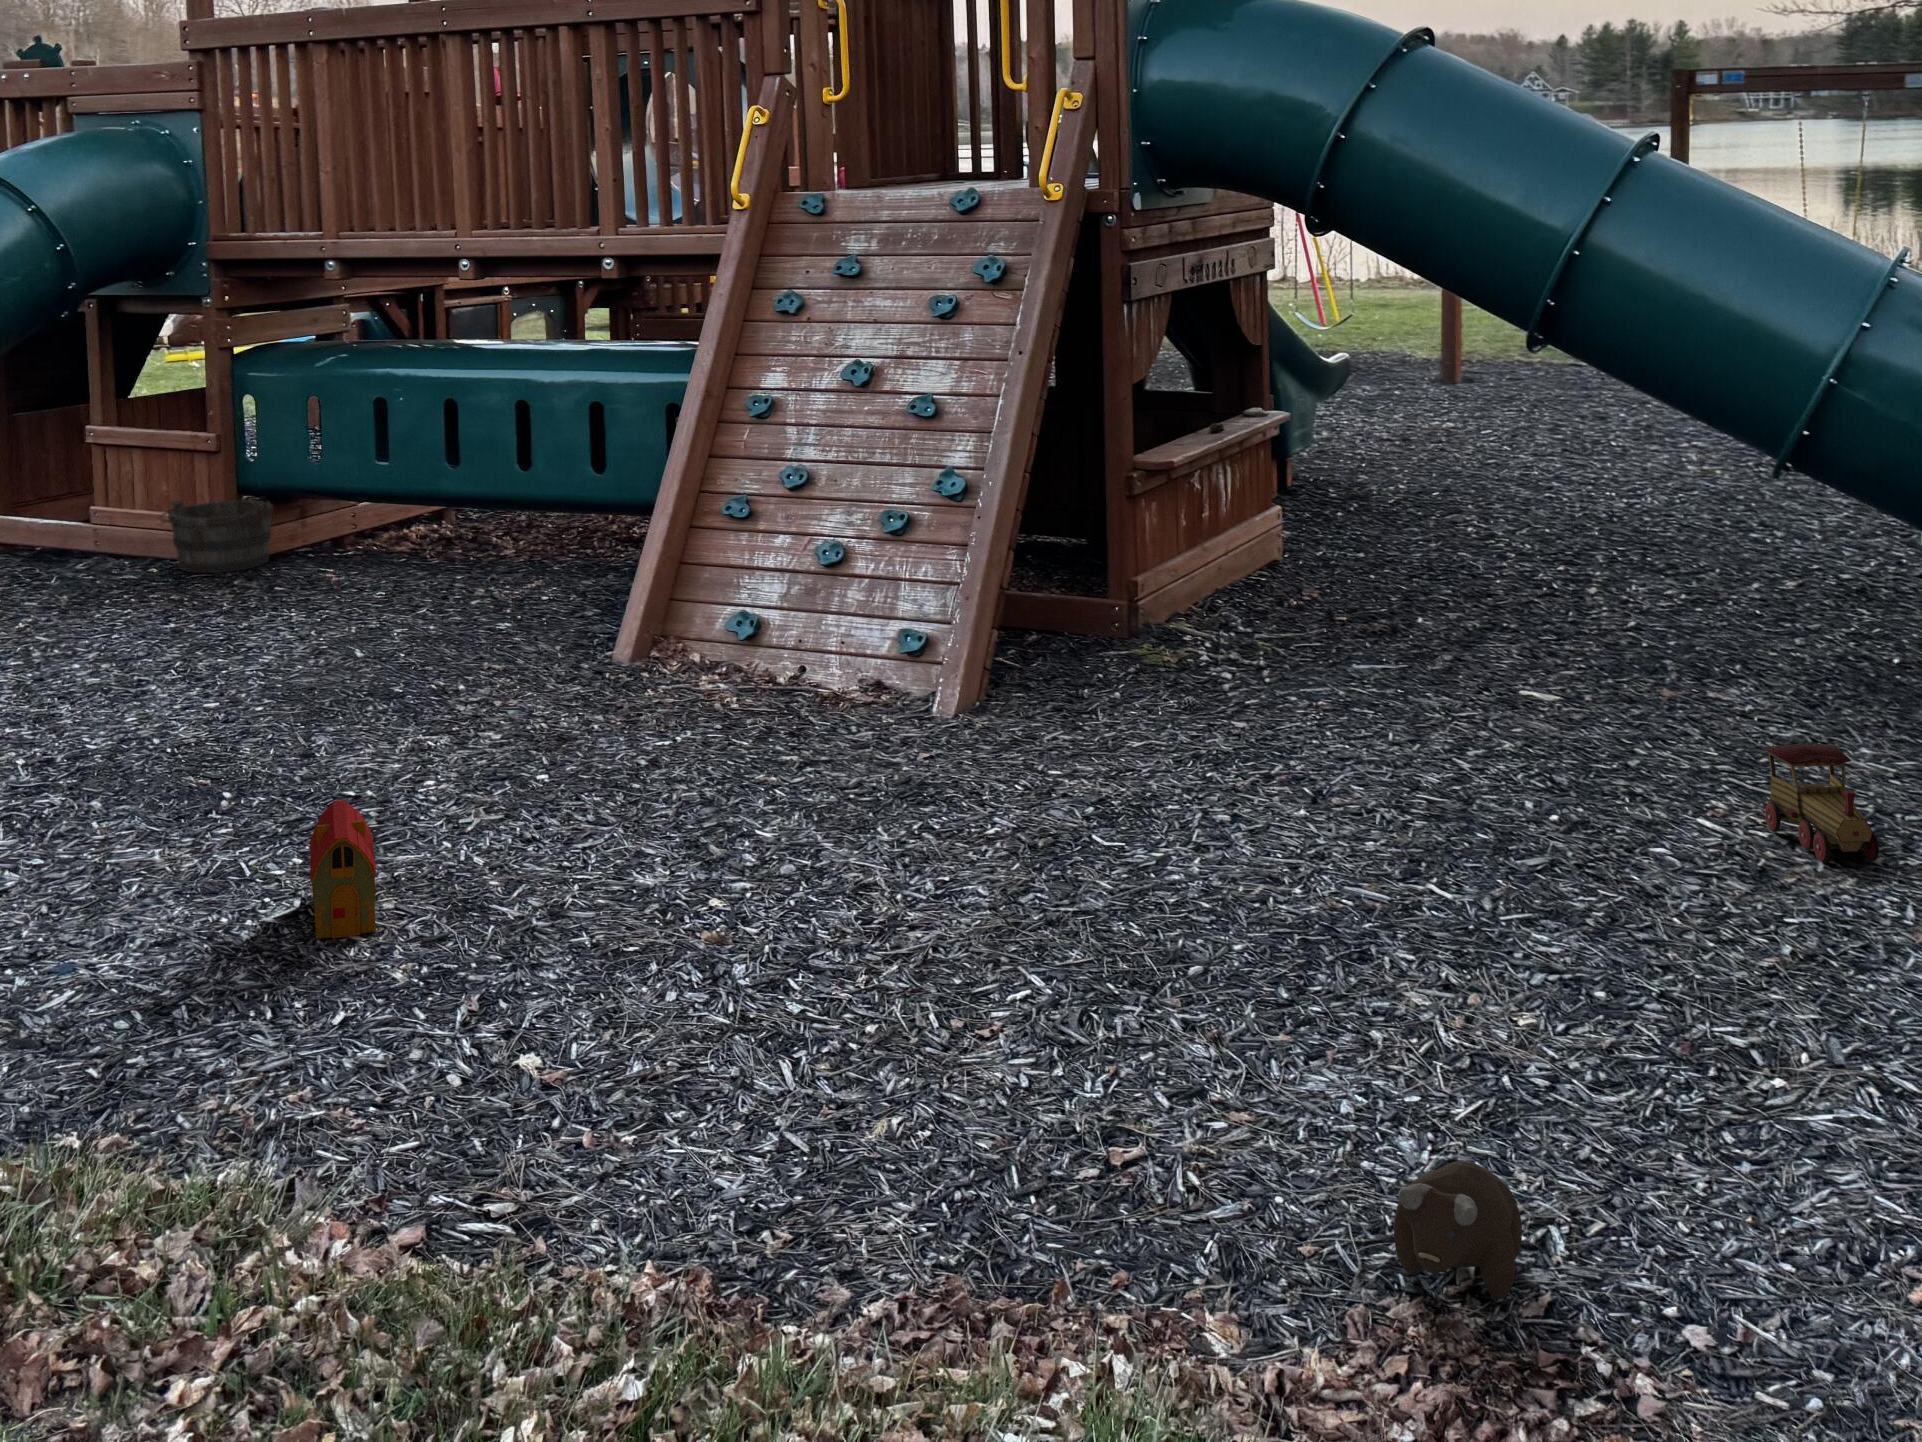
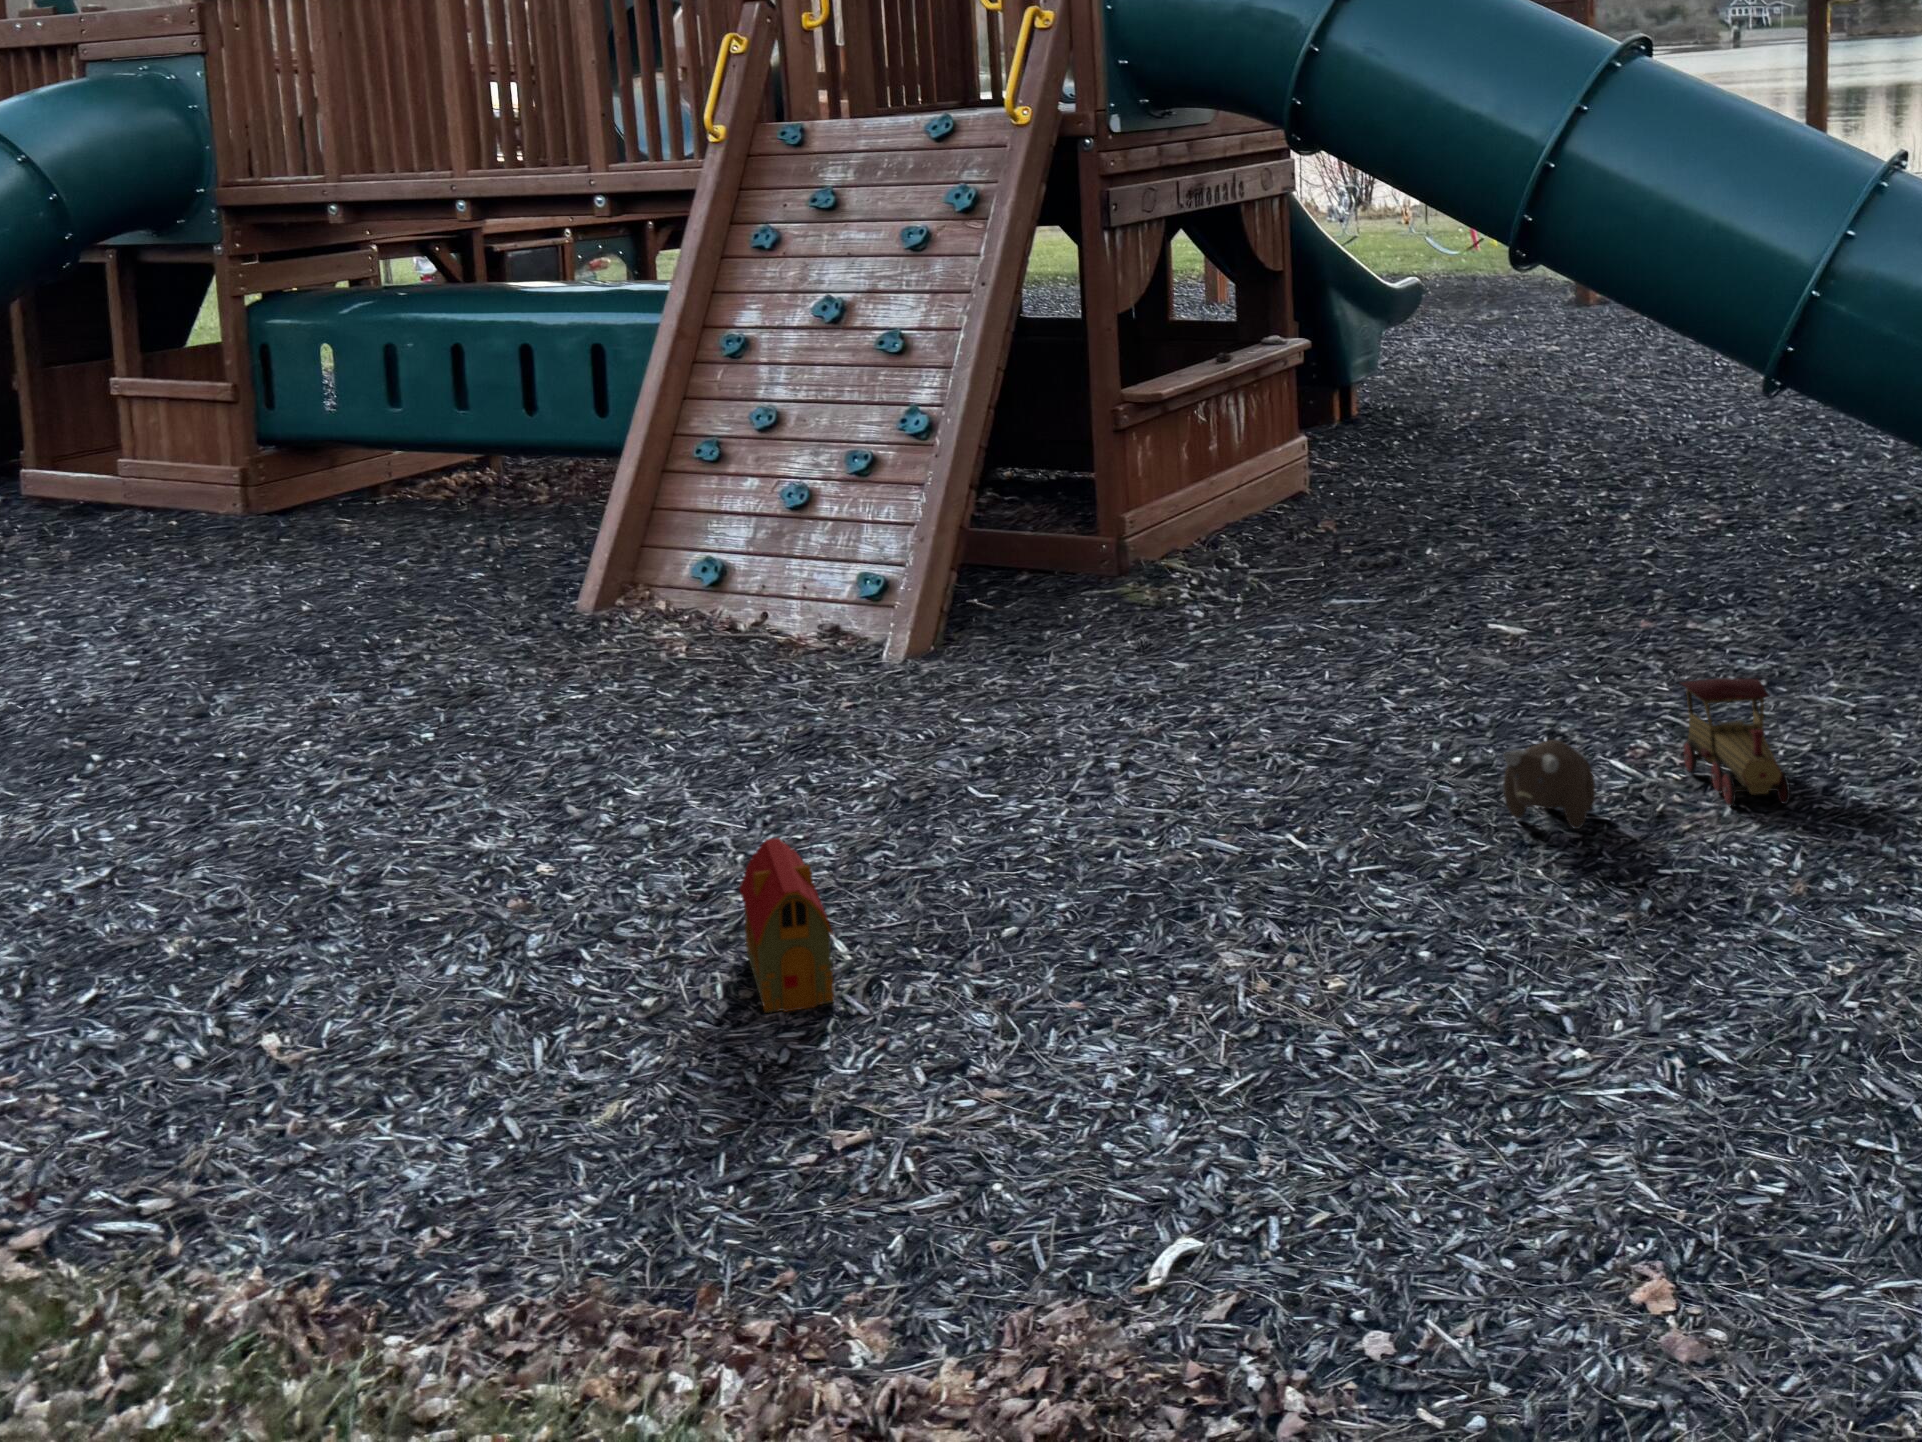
bucket: present [160,499,273,573] -> none [136,445,257,521]
toy house: present [310,800,377,939] -> present [740,838,834,1013]
plush toy: present [1394,1161,1522,1300] -> present [1503,740,1596,829]

